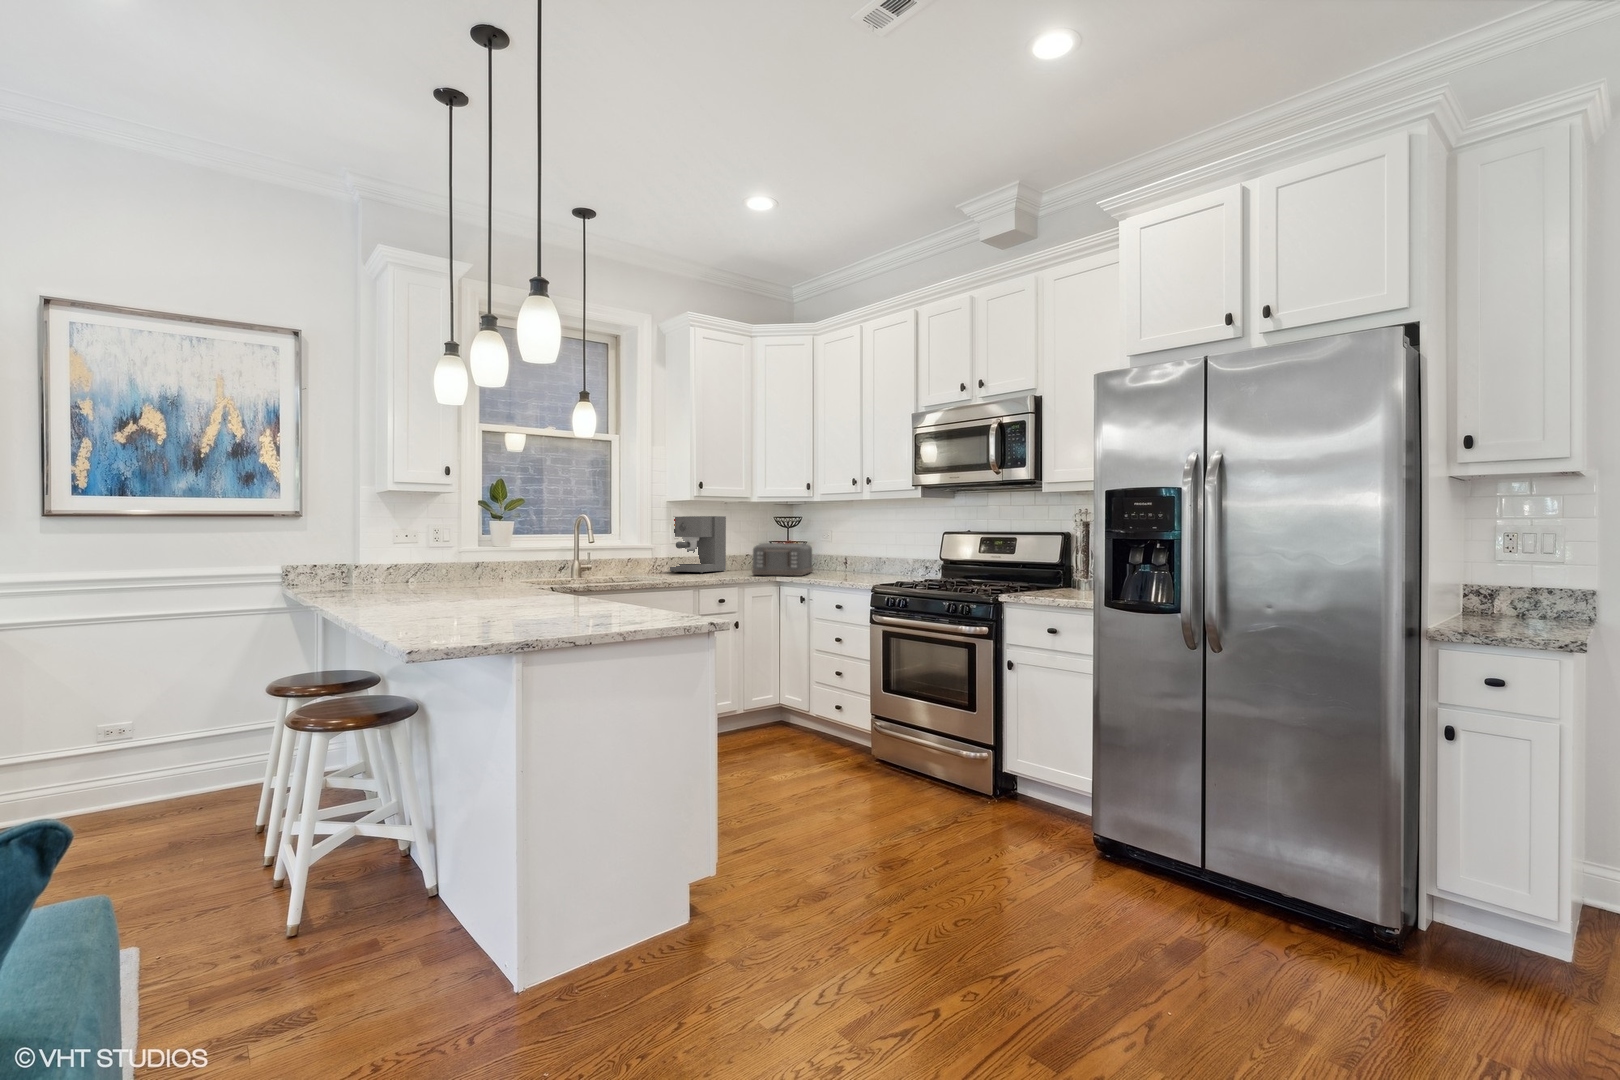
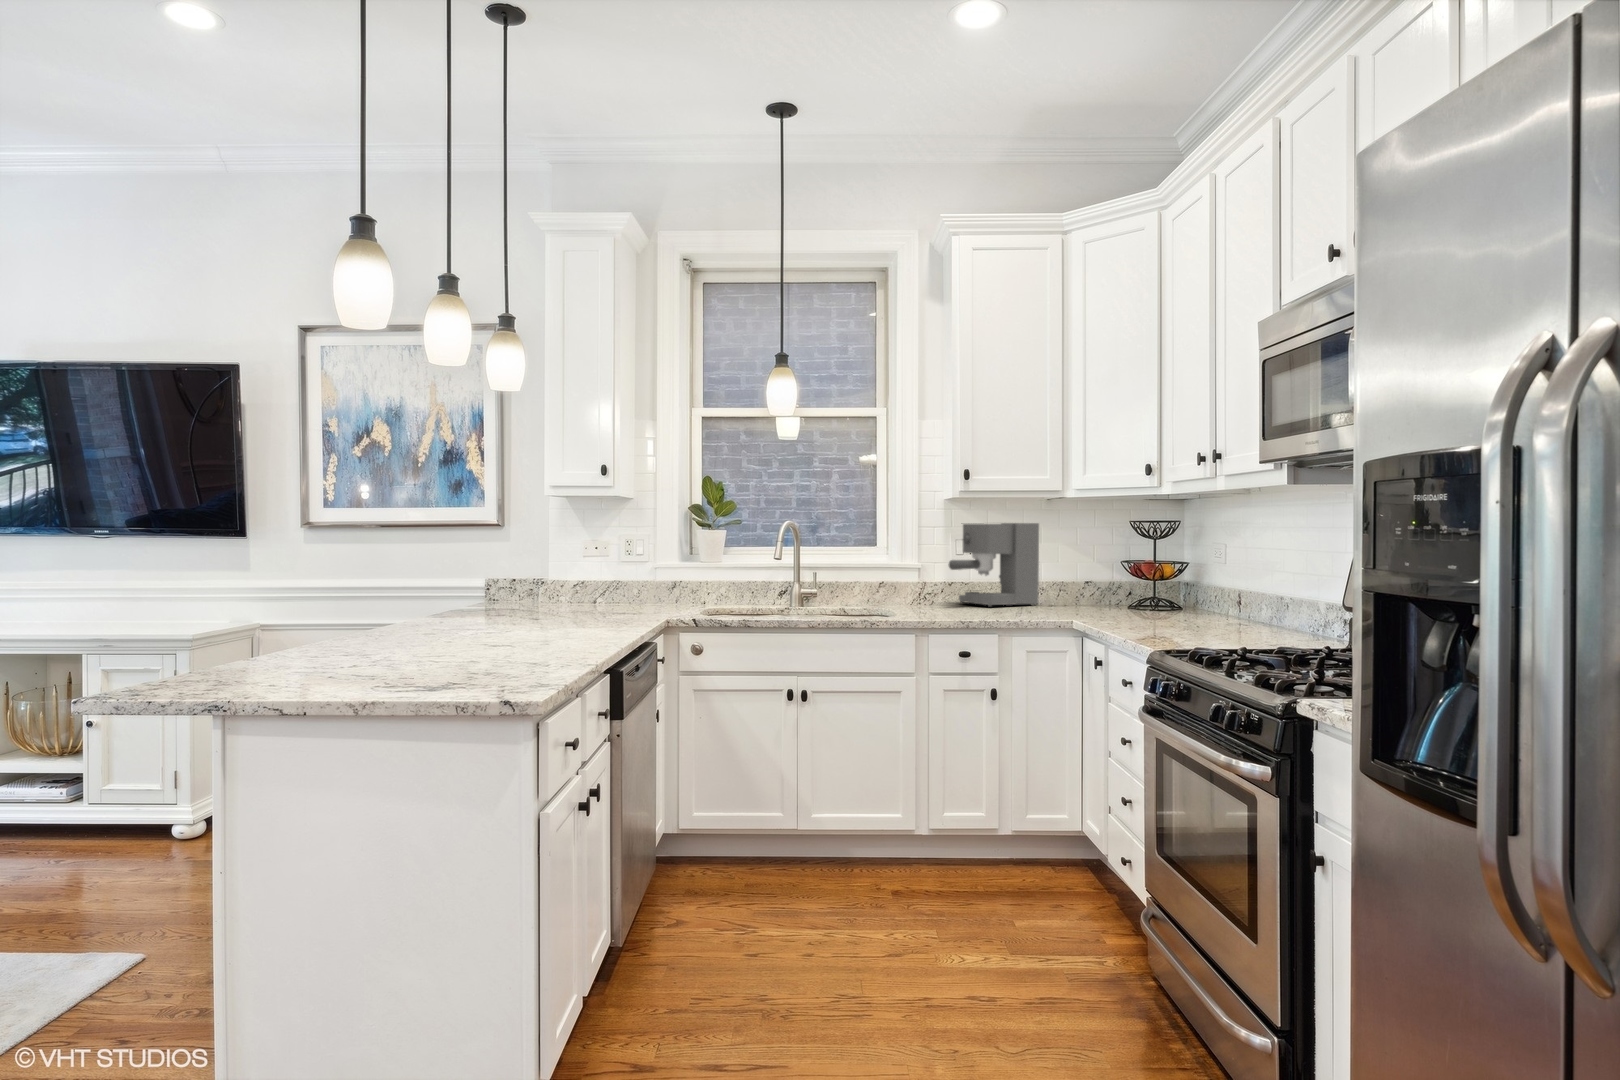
toaster: present [752,543,813,576] -> none [1037,565,1155,620]

